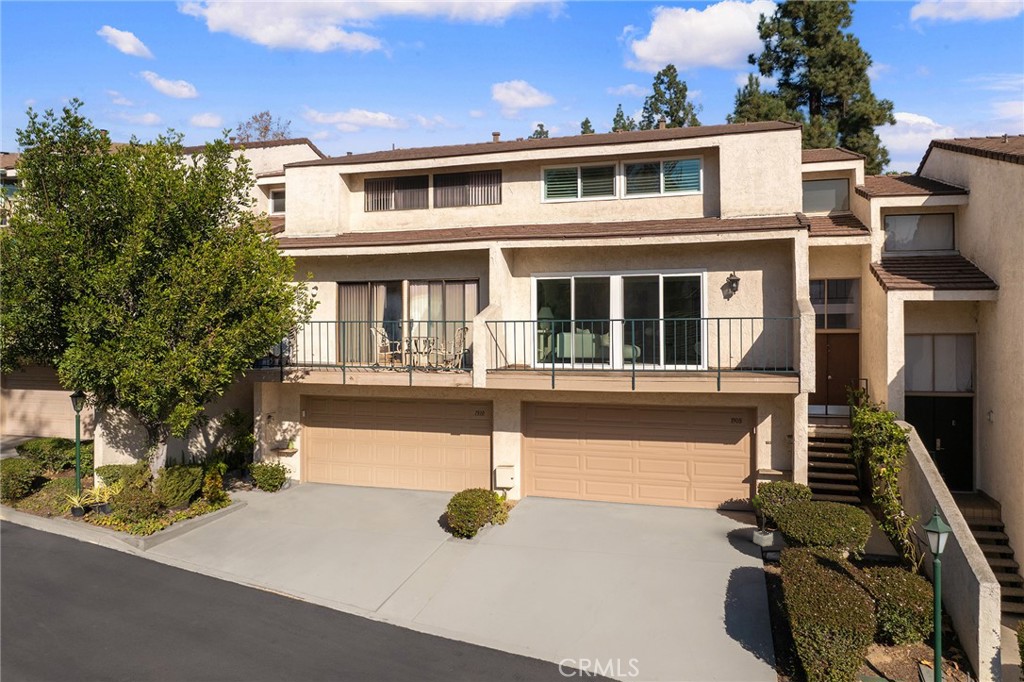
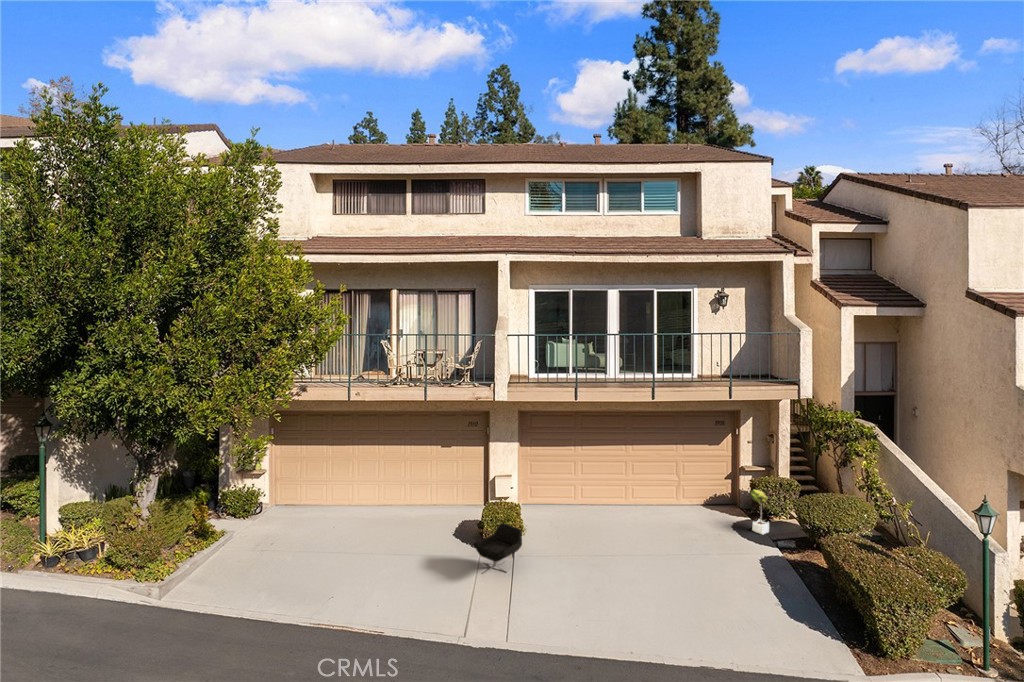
lounge chair: none [427,504,474,551] -> present [474,523,522,573]

